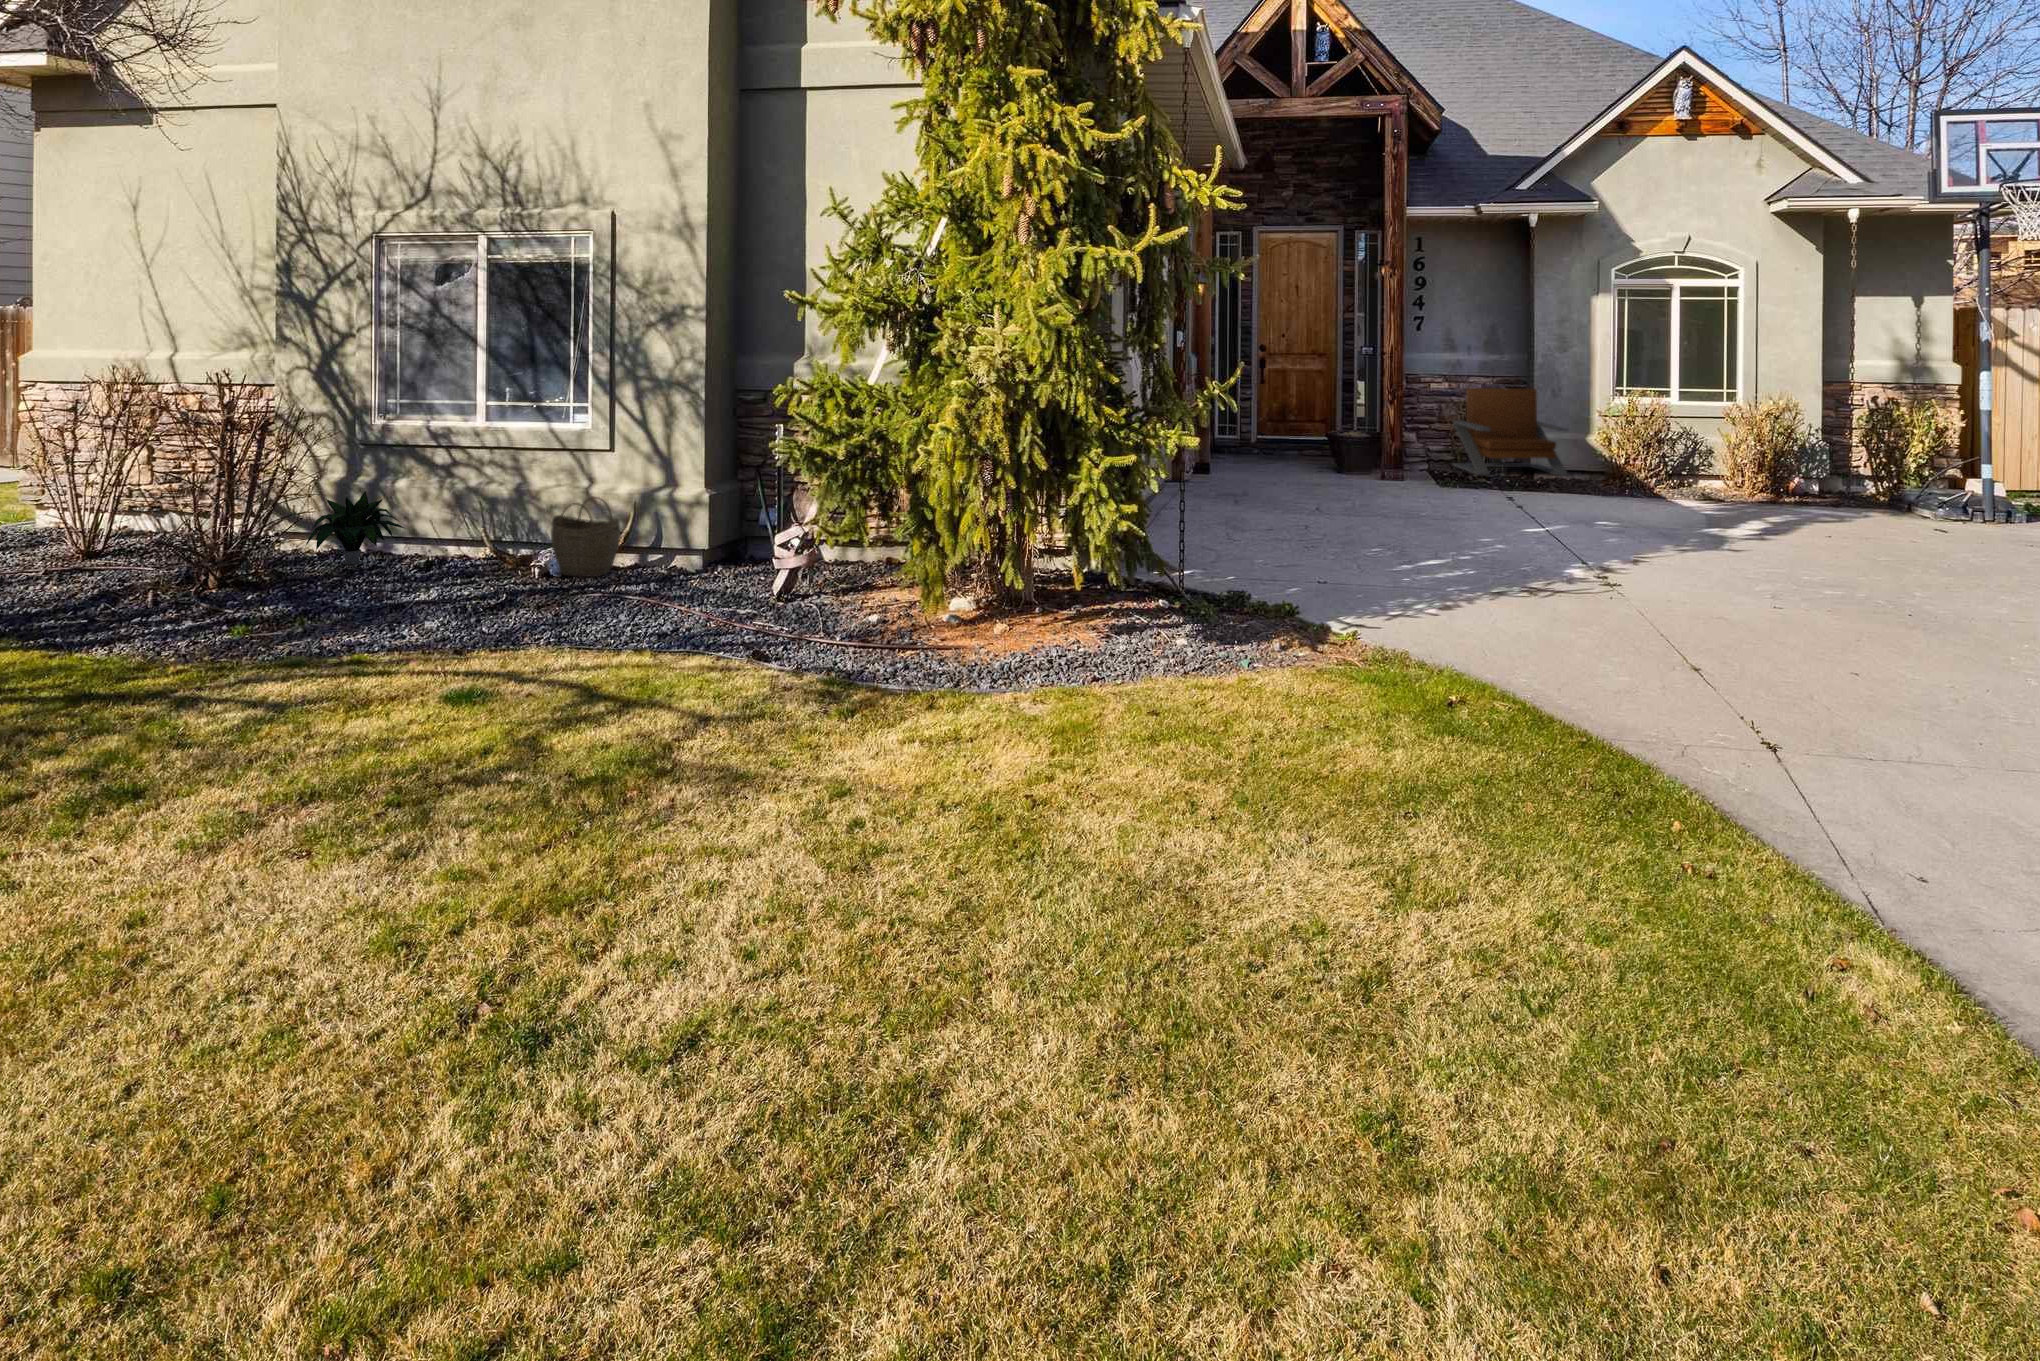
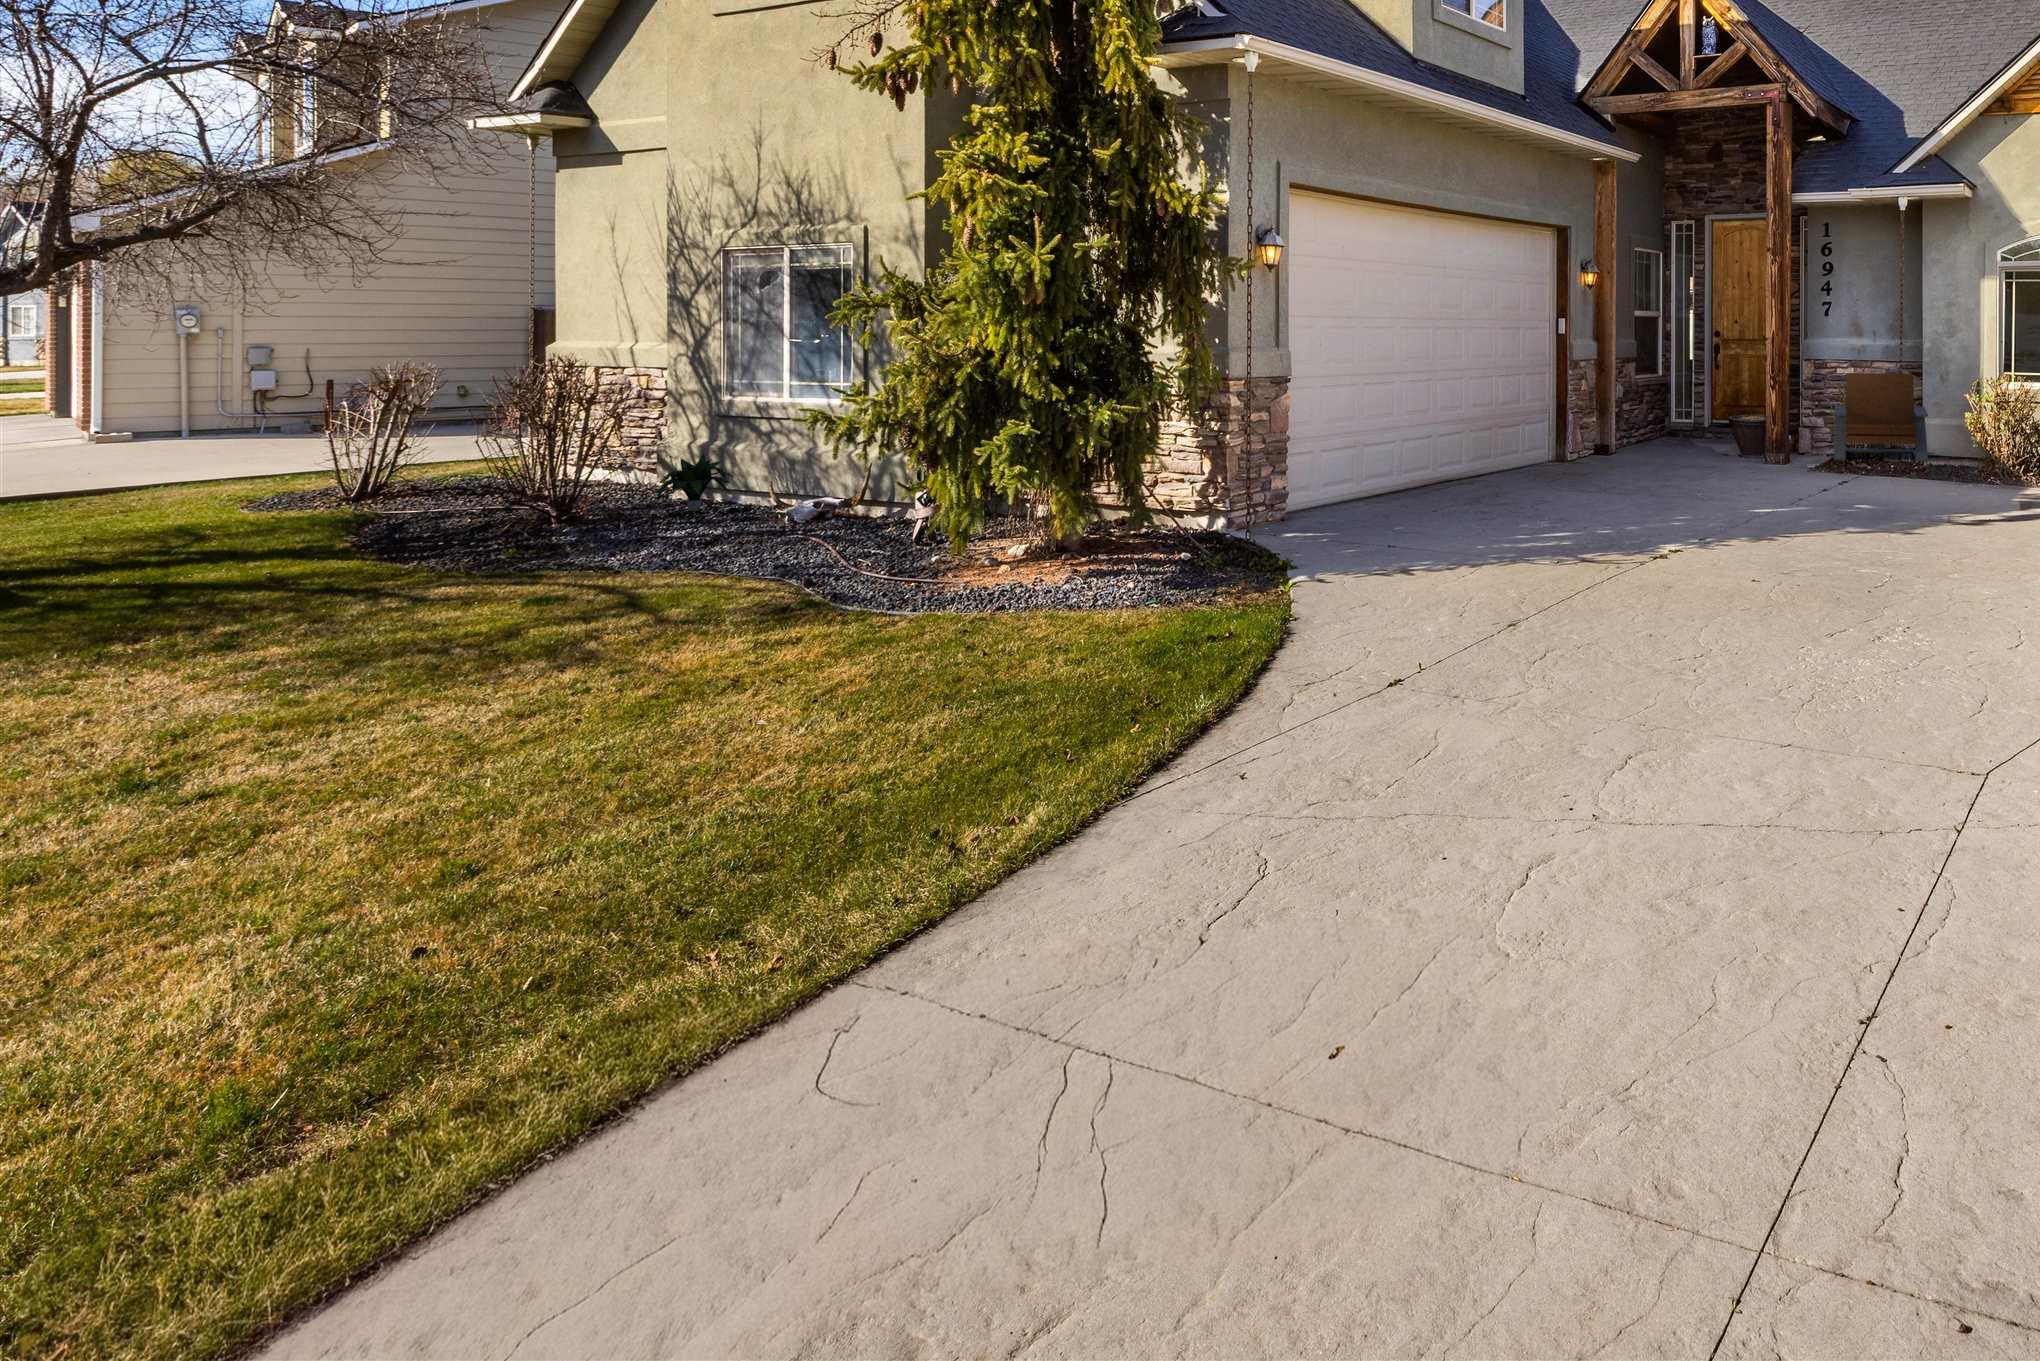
woven basket: present [551,497,620,577] -> none [805,460,862,525]

